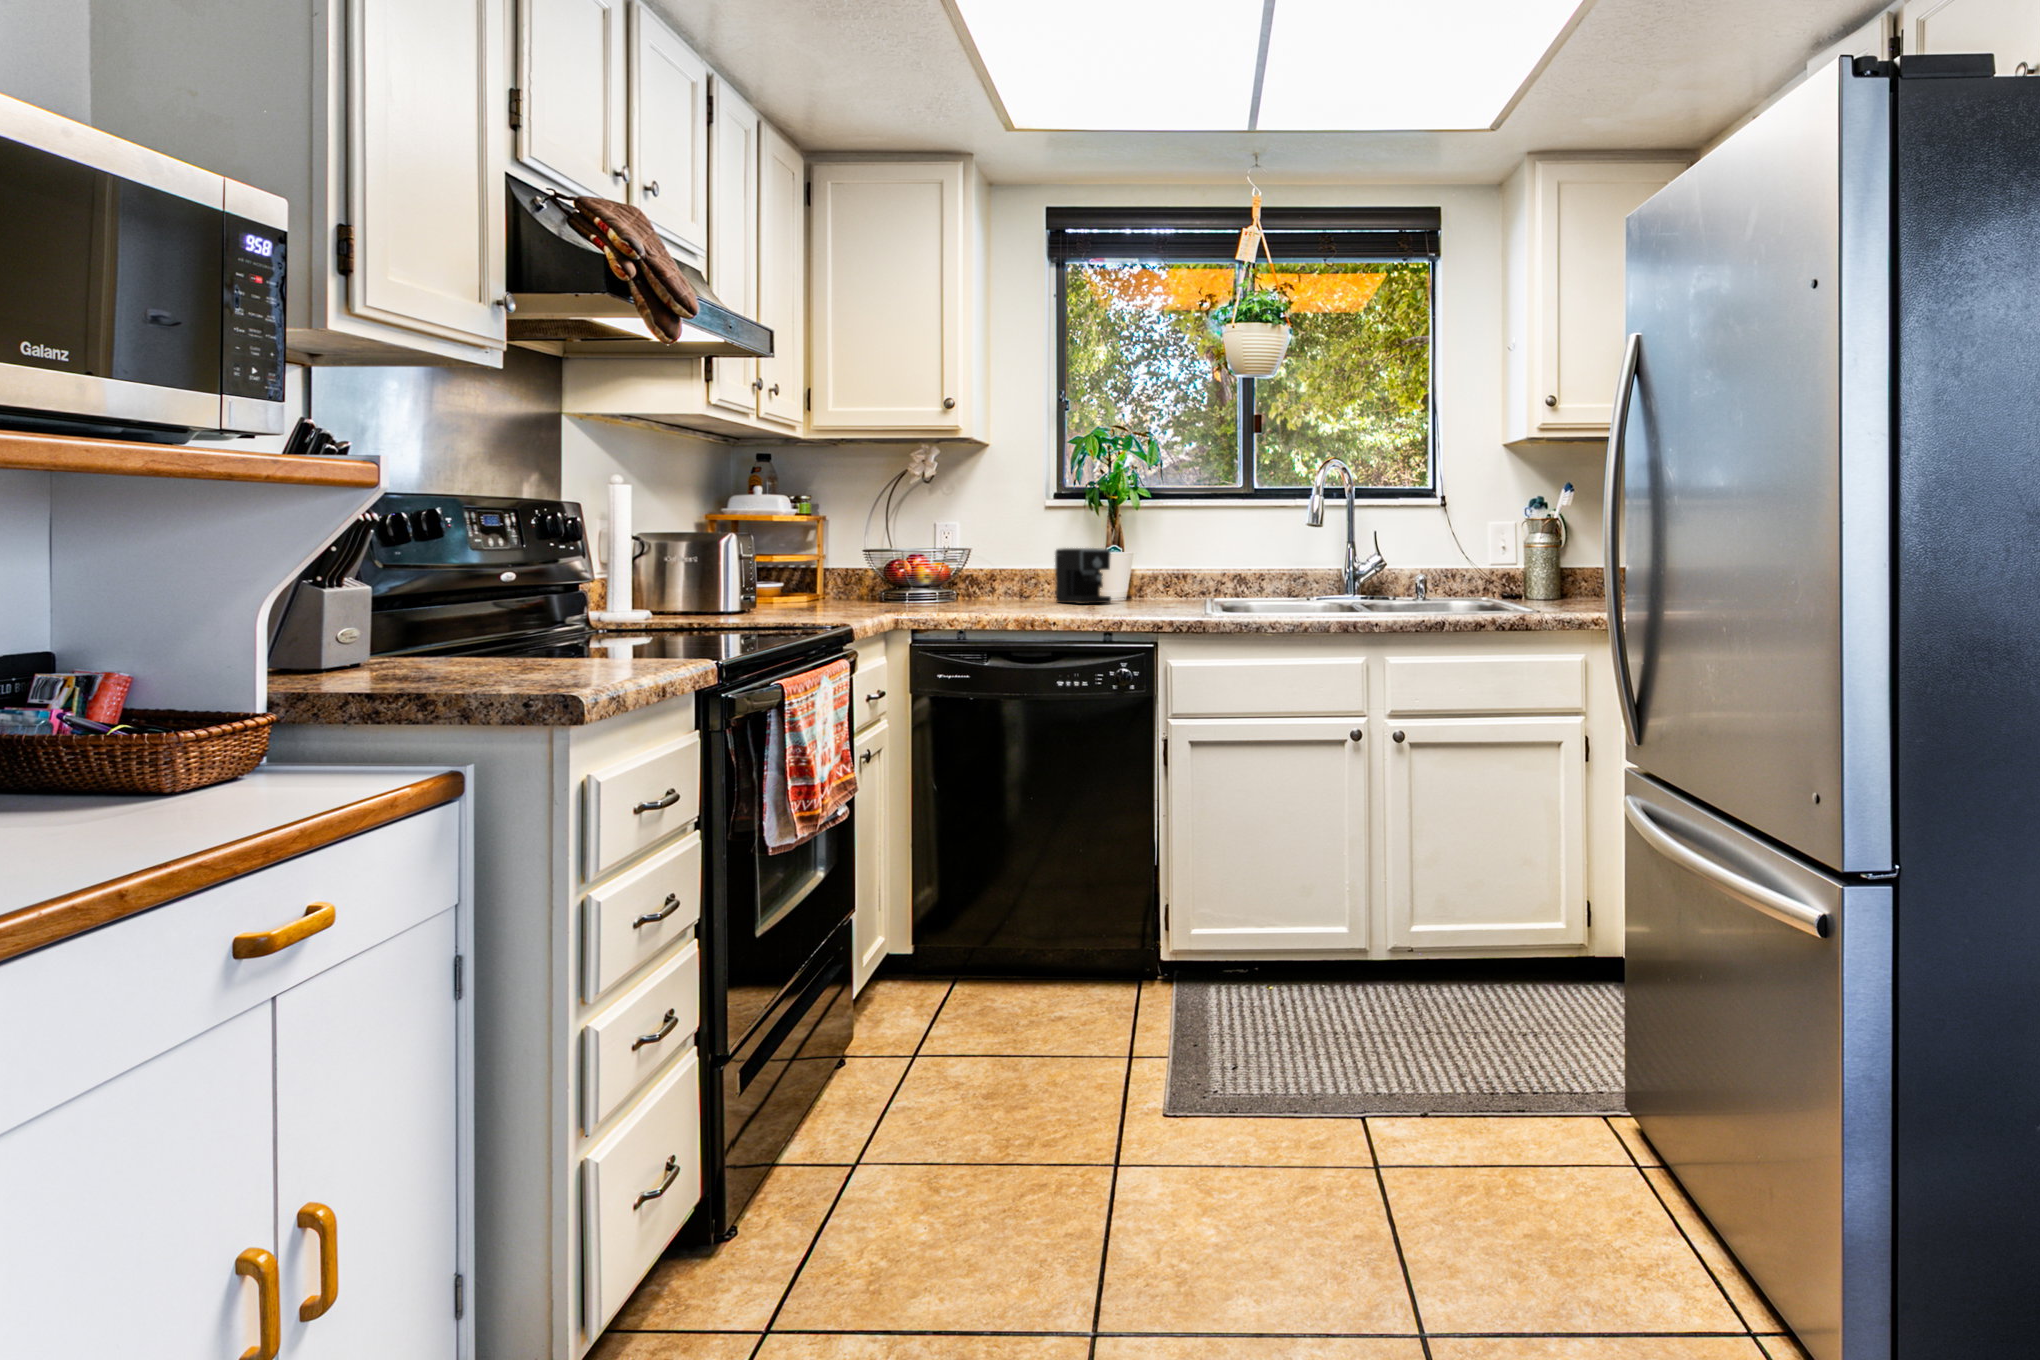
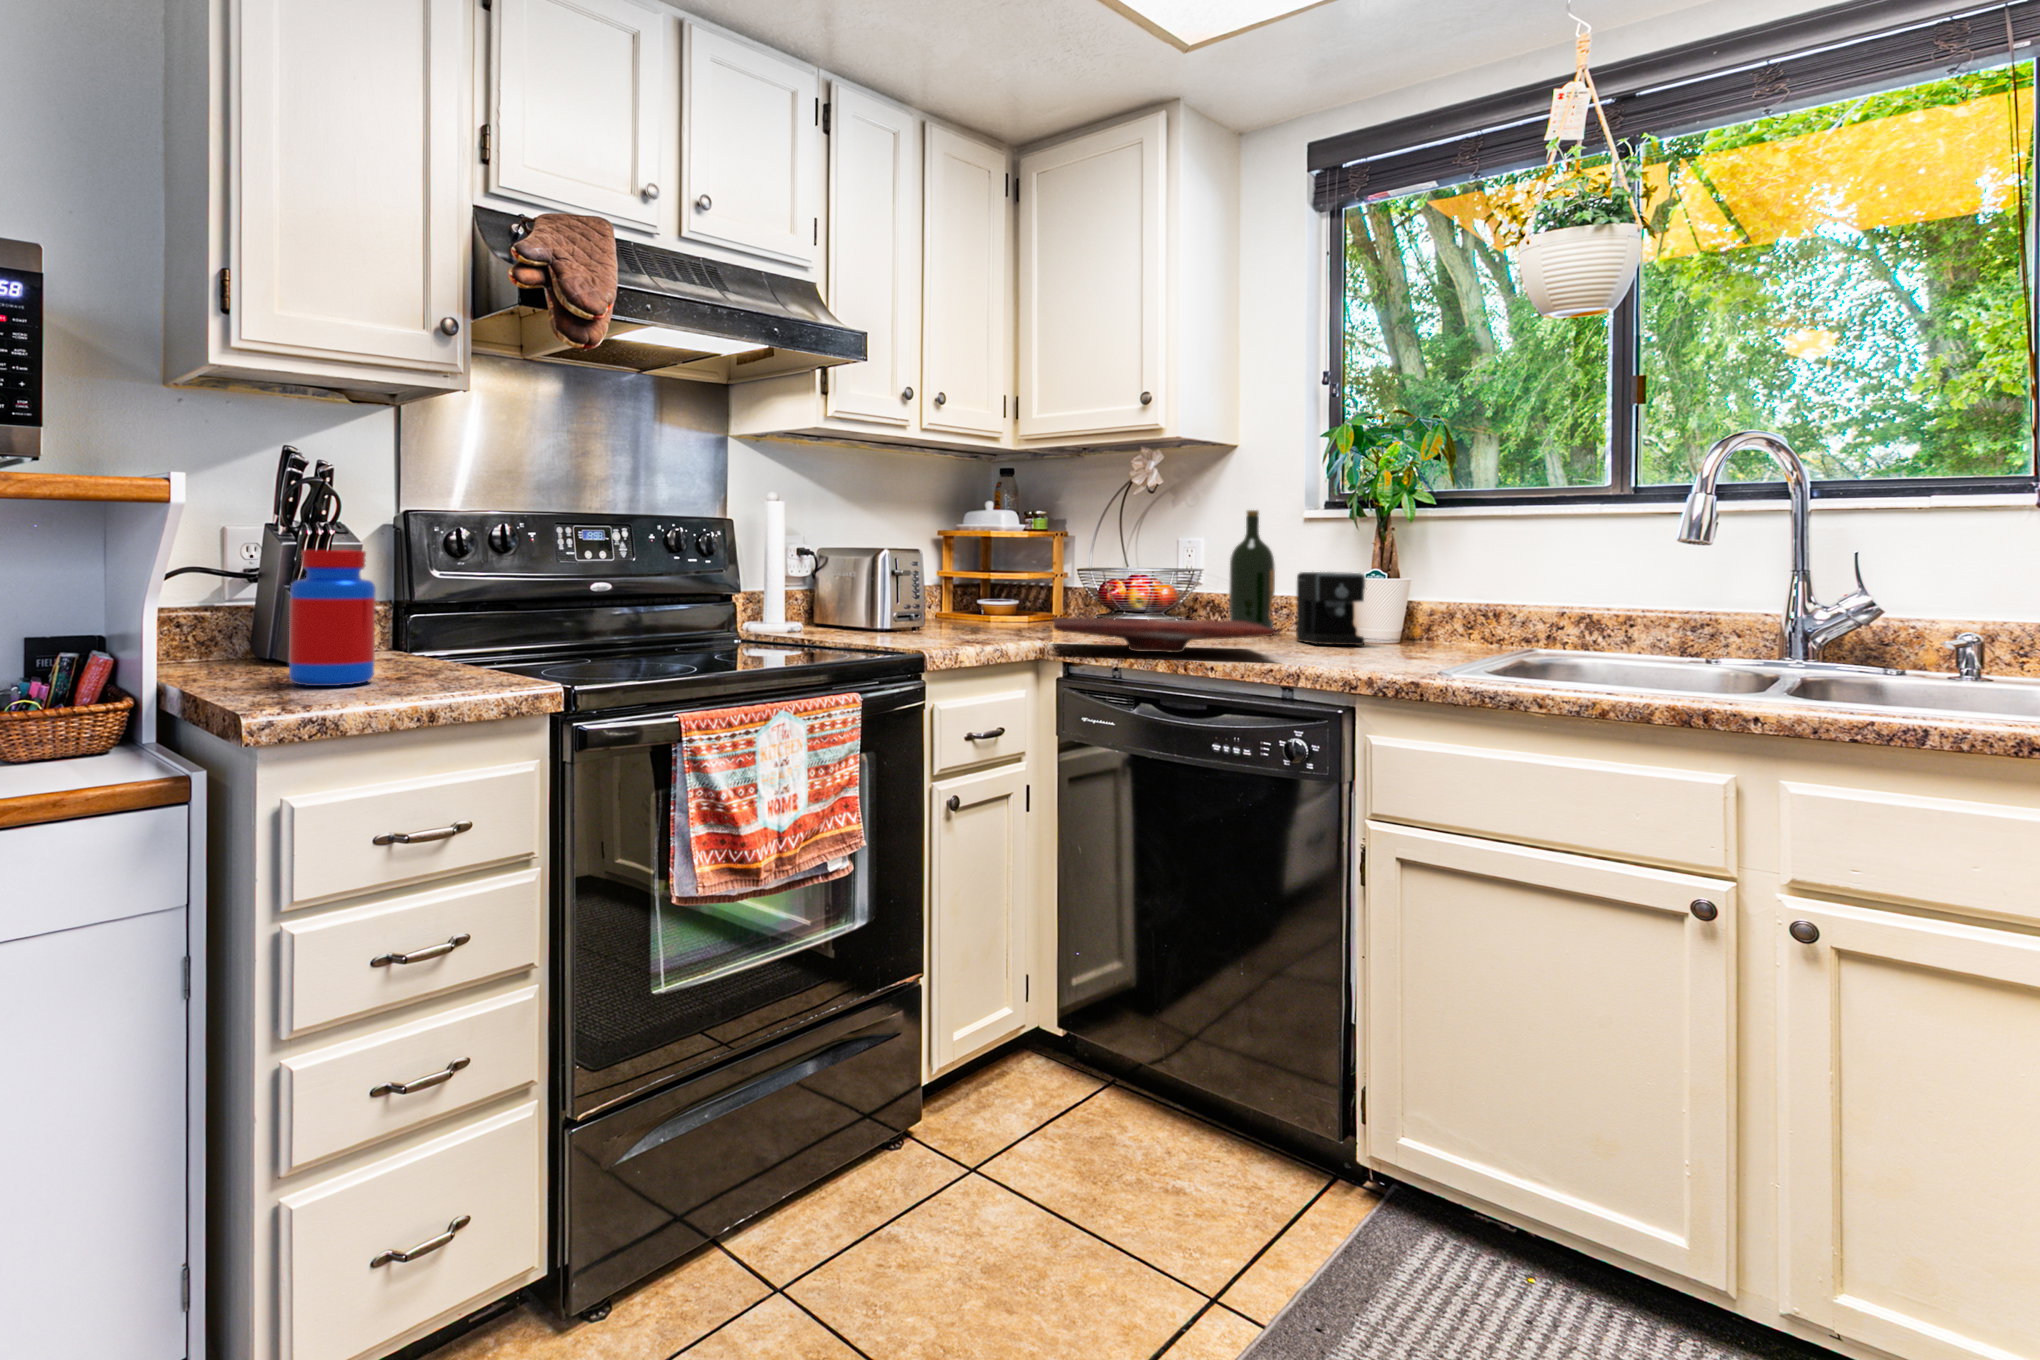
wine bottle: none [991,498,1026,600] -> present [1229,510,1275,628]
jar: none [426,543,519,682] -> present [289,550,376,686]
cutting board: none [906,588,1102,615] -> present [1053,617,1275,653]

